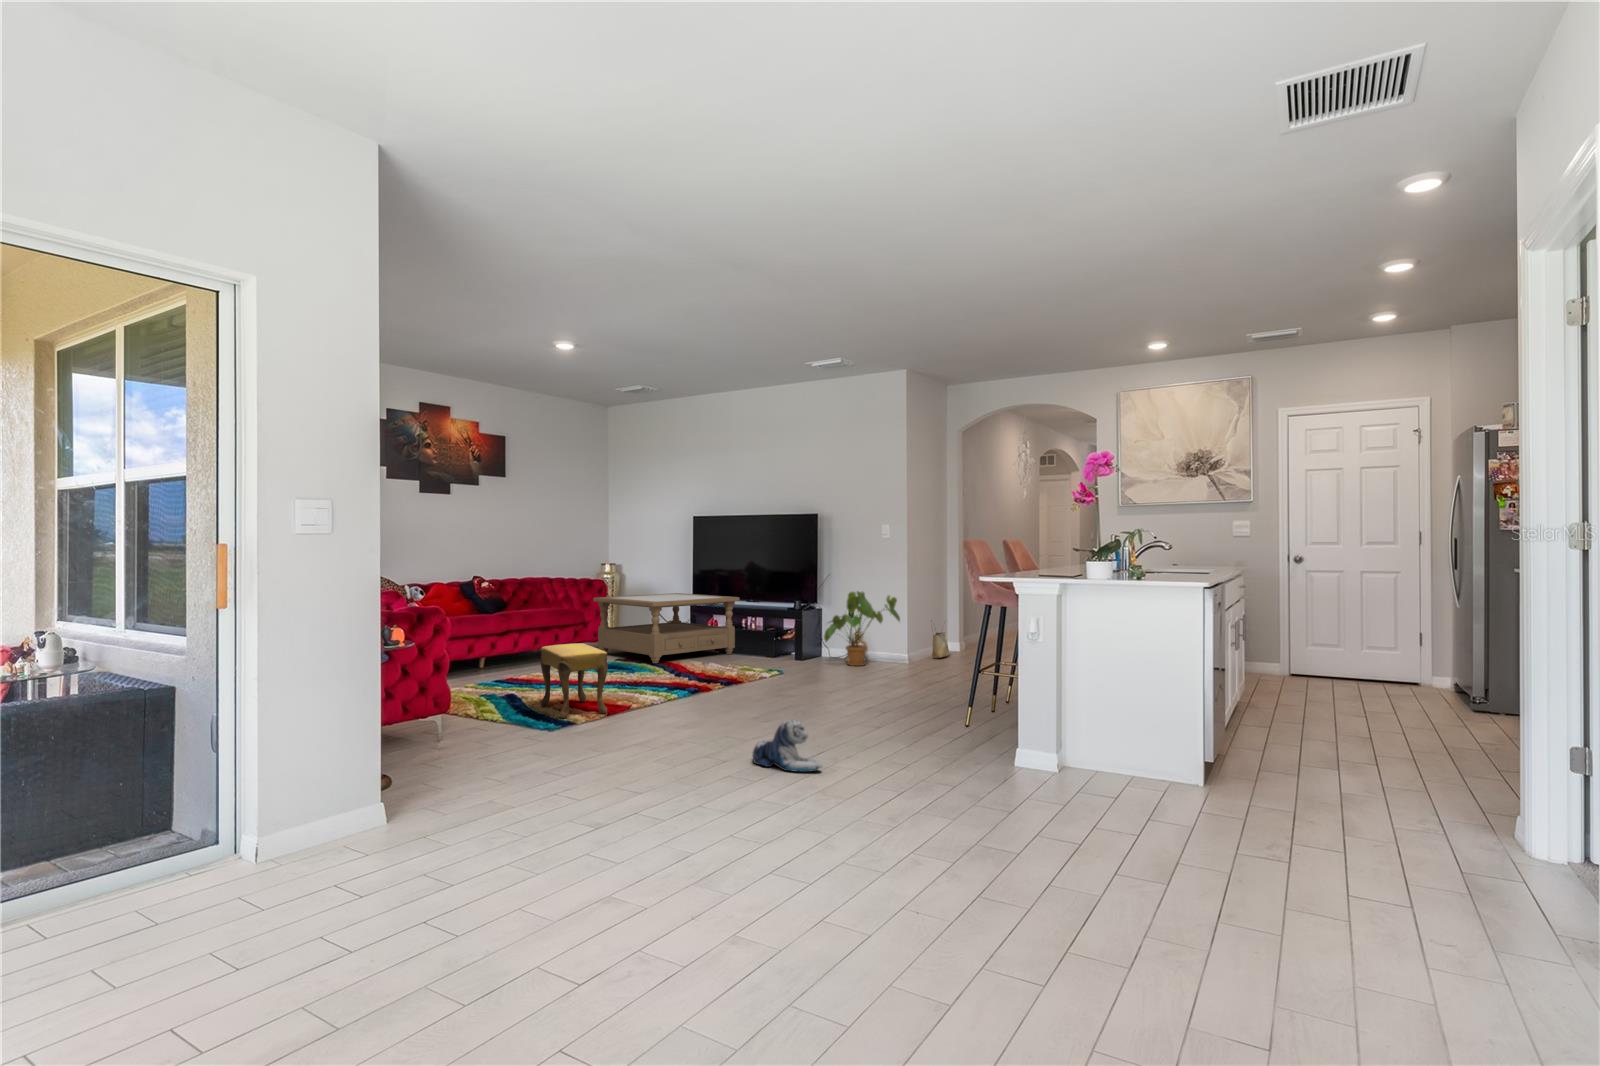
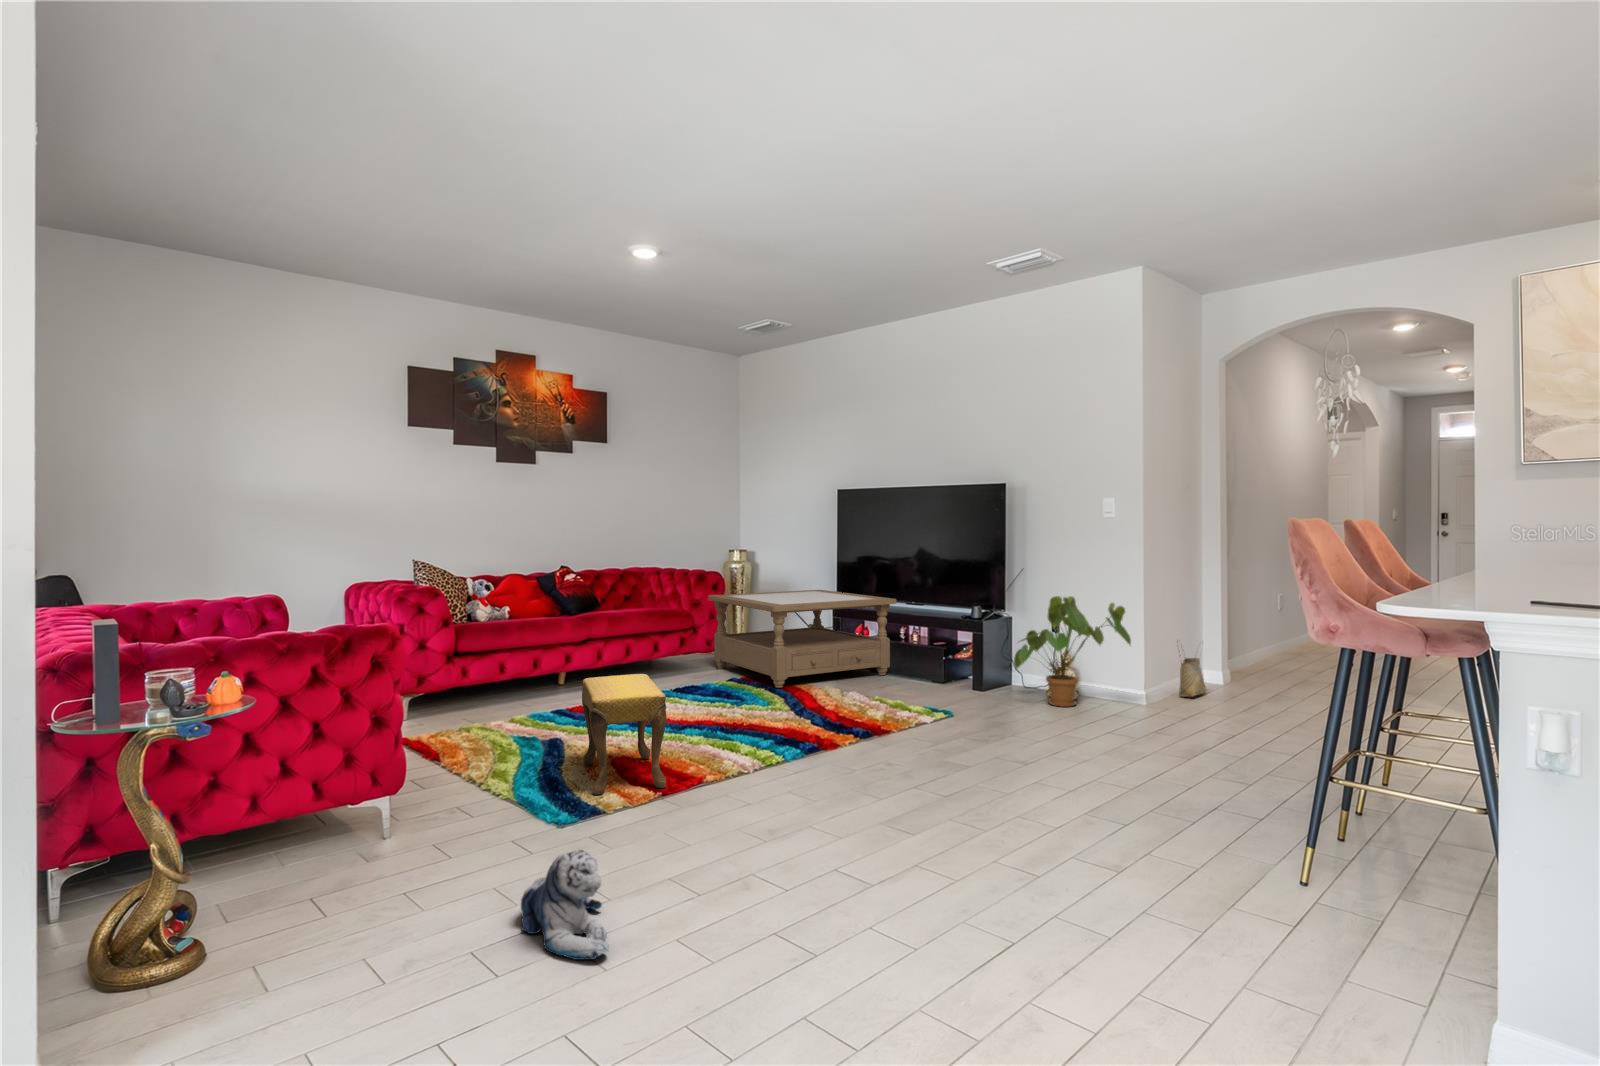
plush toy: present [753,720,822,772] -> present [521,850,609,960]

